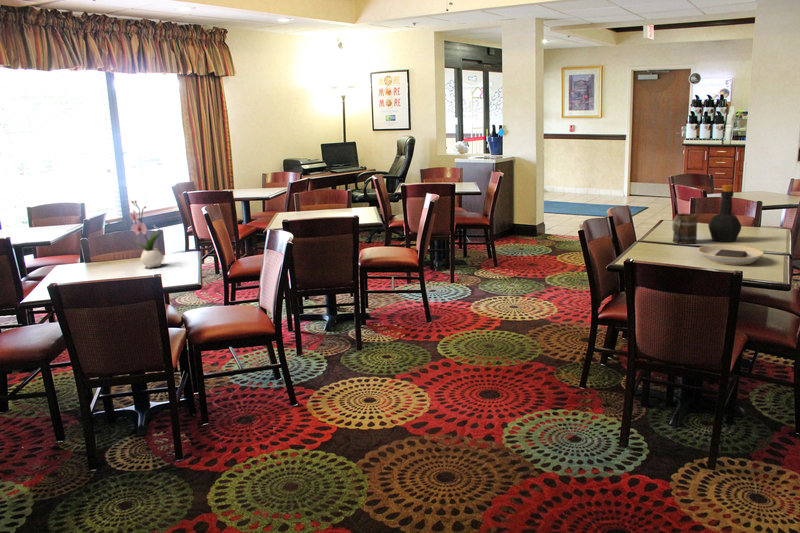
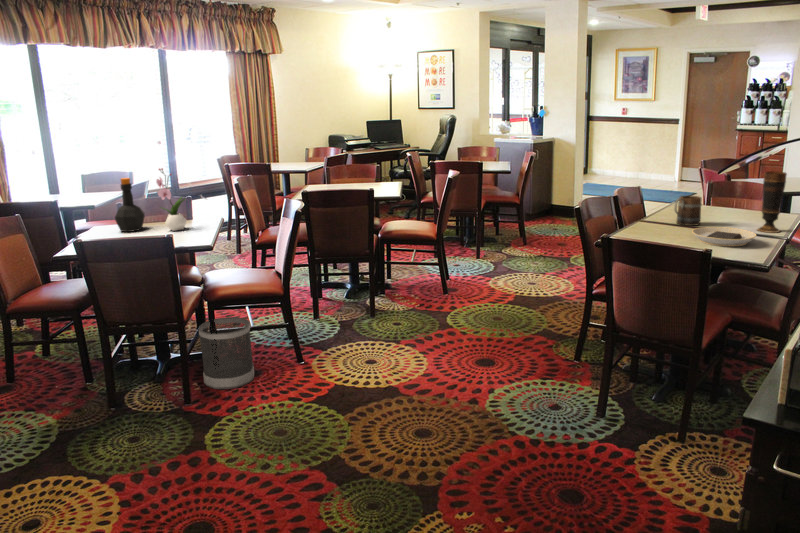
bottle: present [708,185,741,242] -> present [115,178,145,232]
vase: none [753,188,782,248] -> present [757,171,787,233]
wastebasket: none [186,359,247,440] -> present [199,317,254,389]

